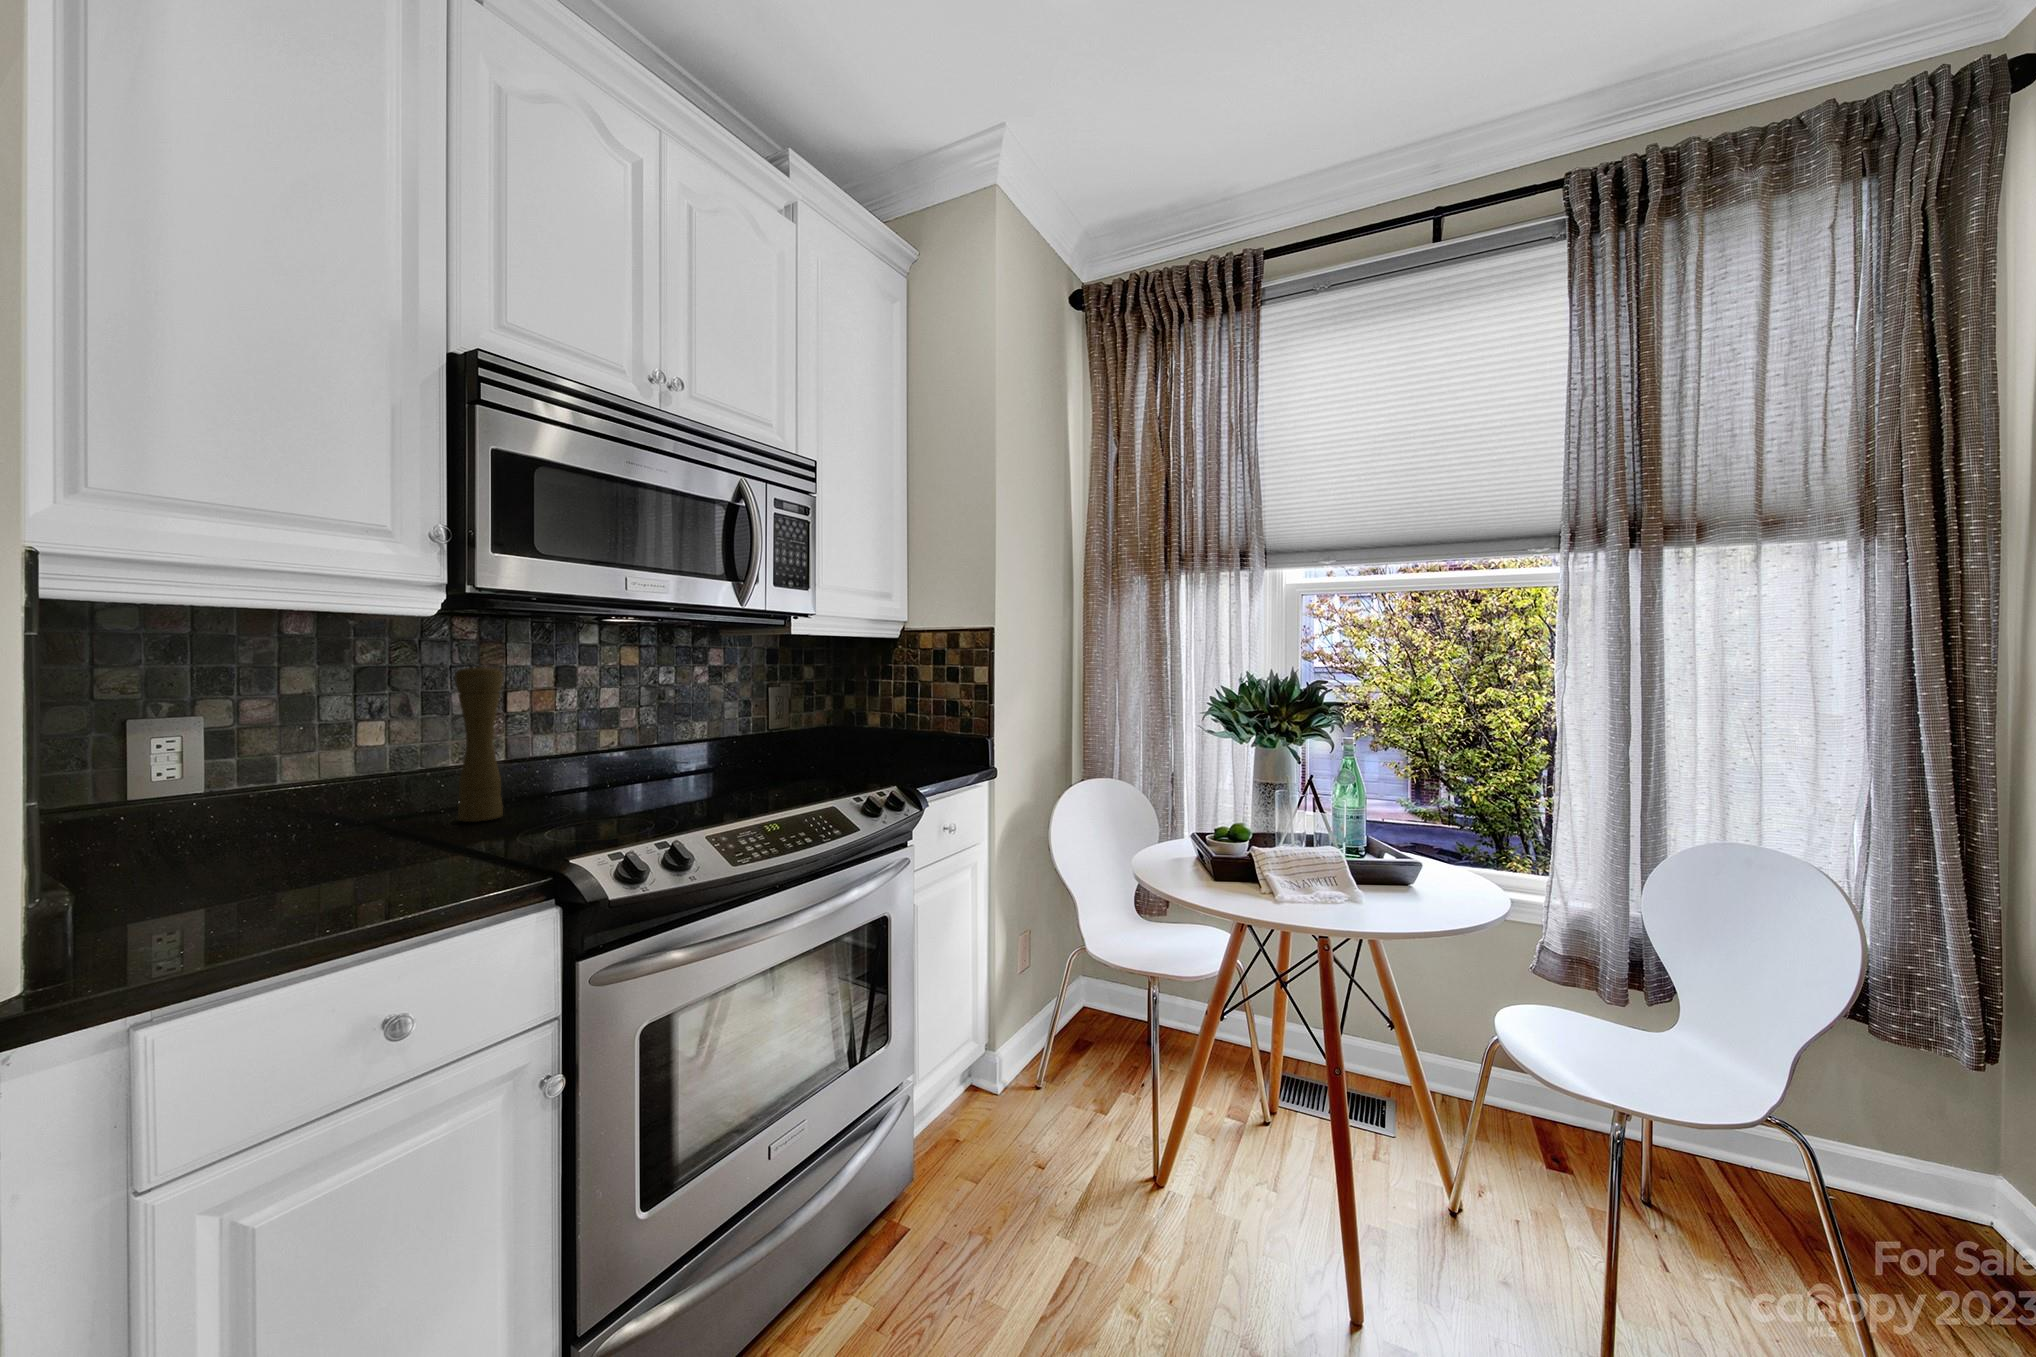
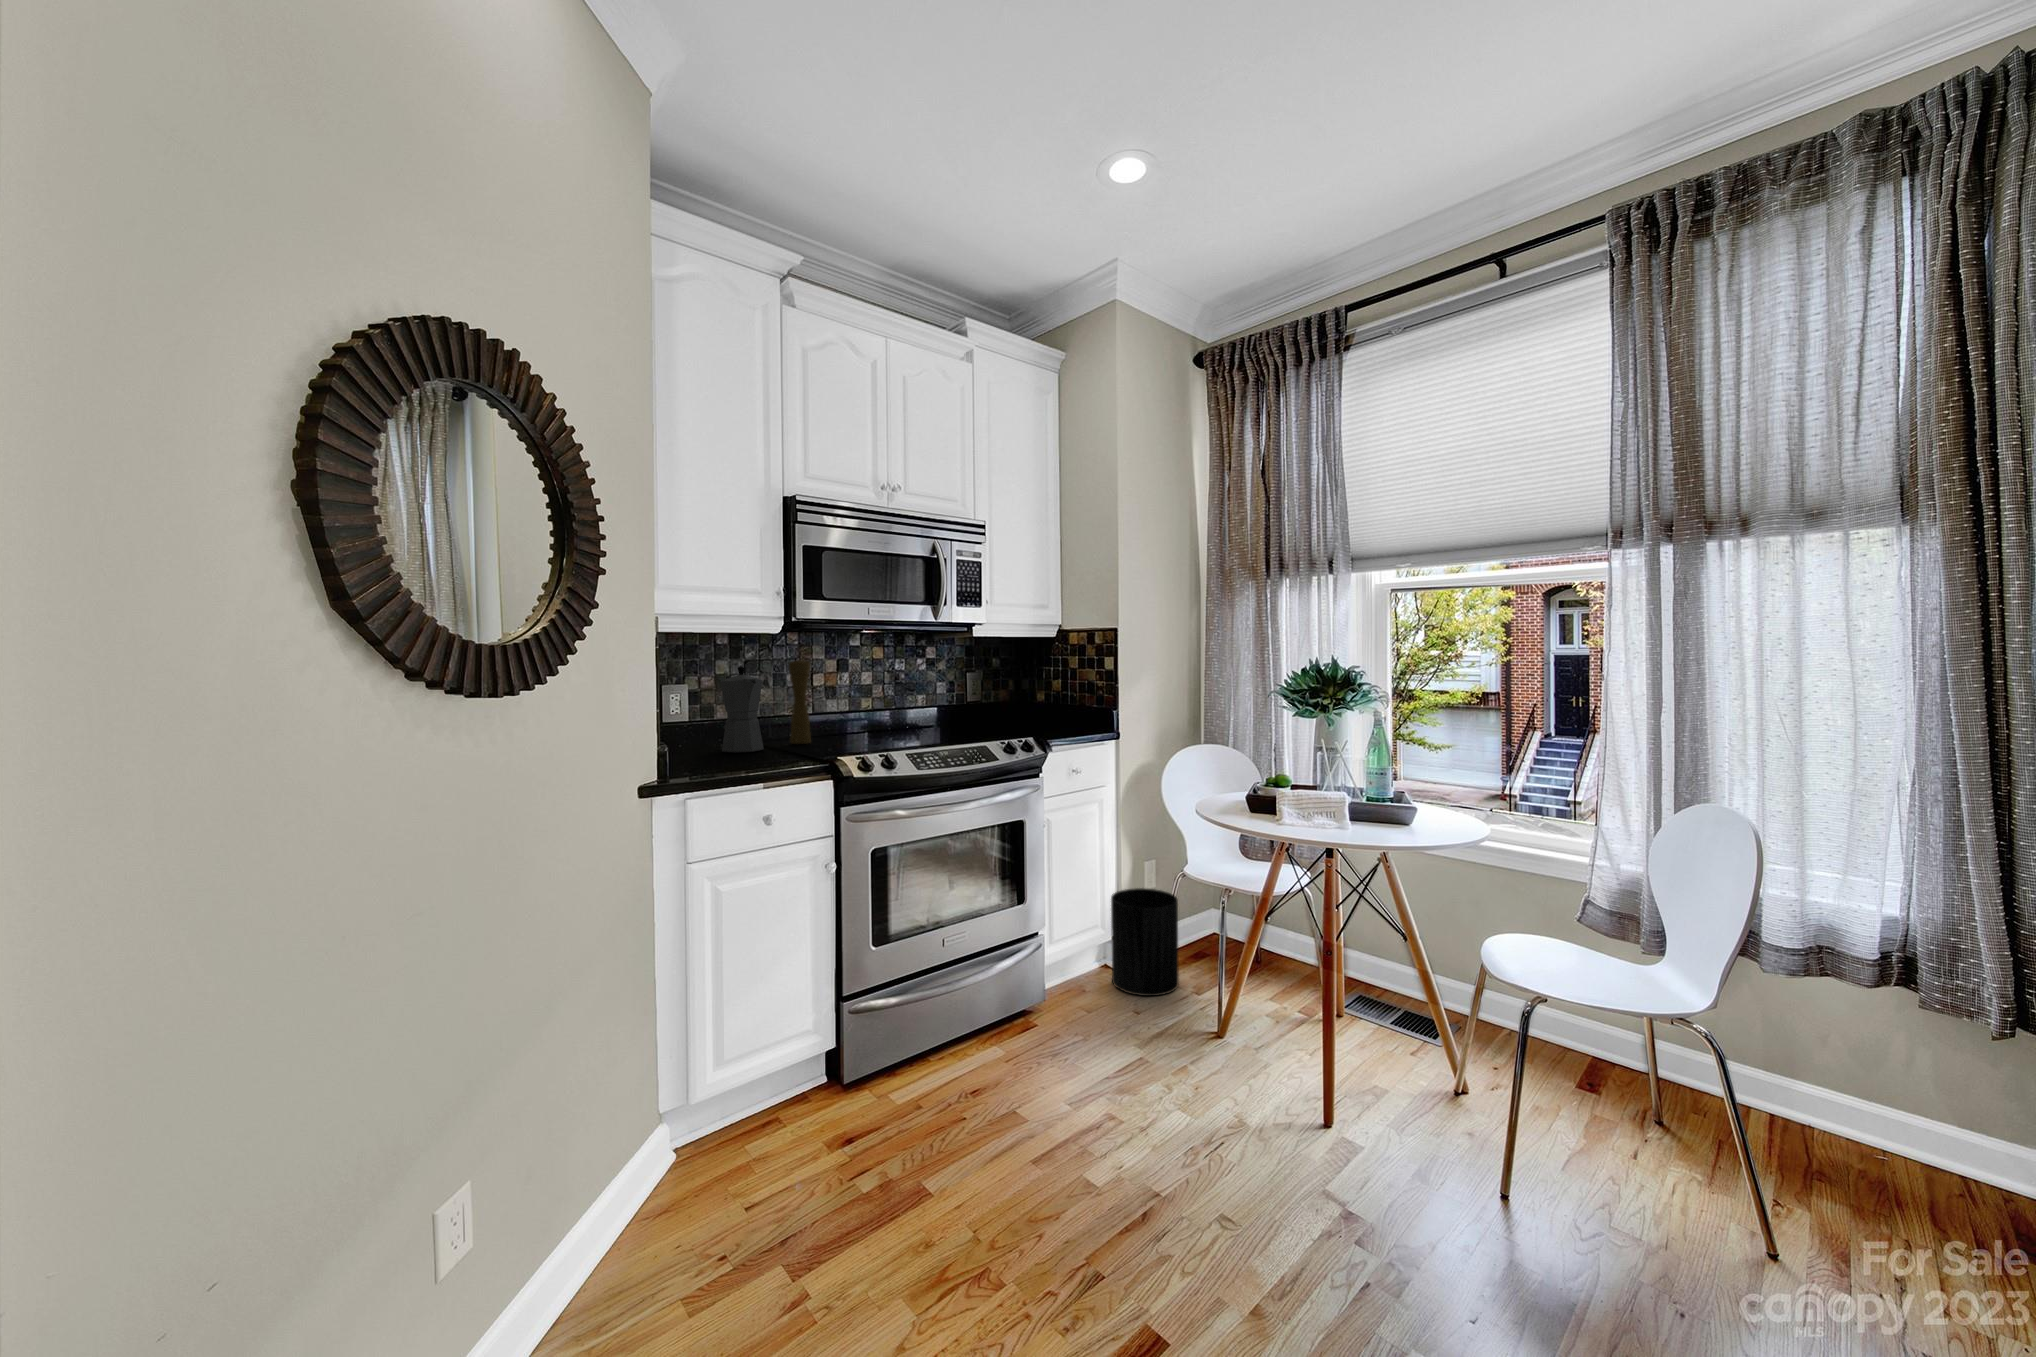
moka pot: none [286,678,395,855] -> present [720,667,764,753]
trash can: none [992,980,1083,1142] -> present [1111,888,1179,996]

